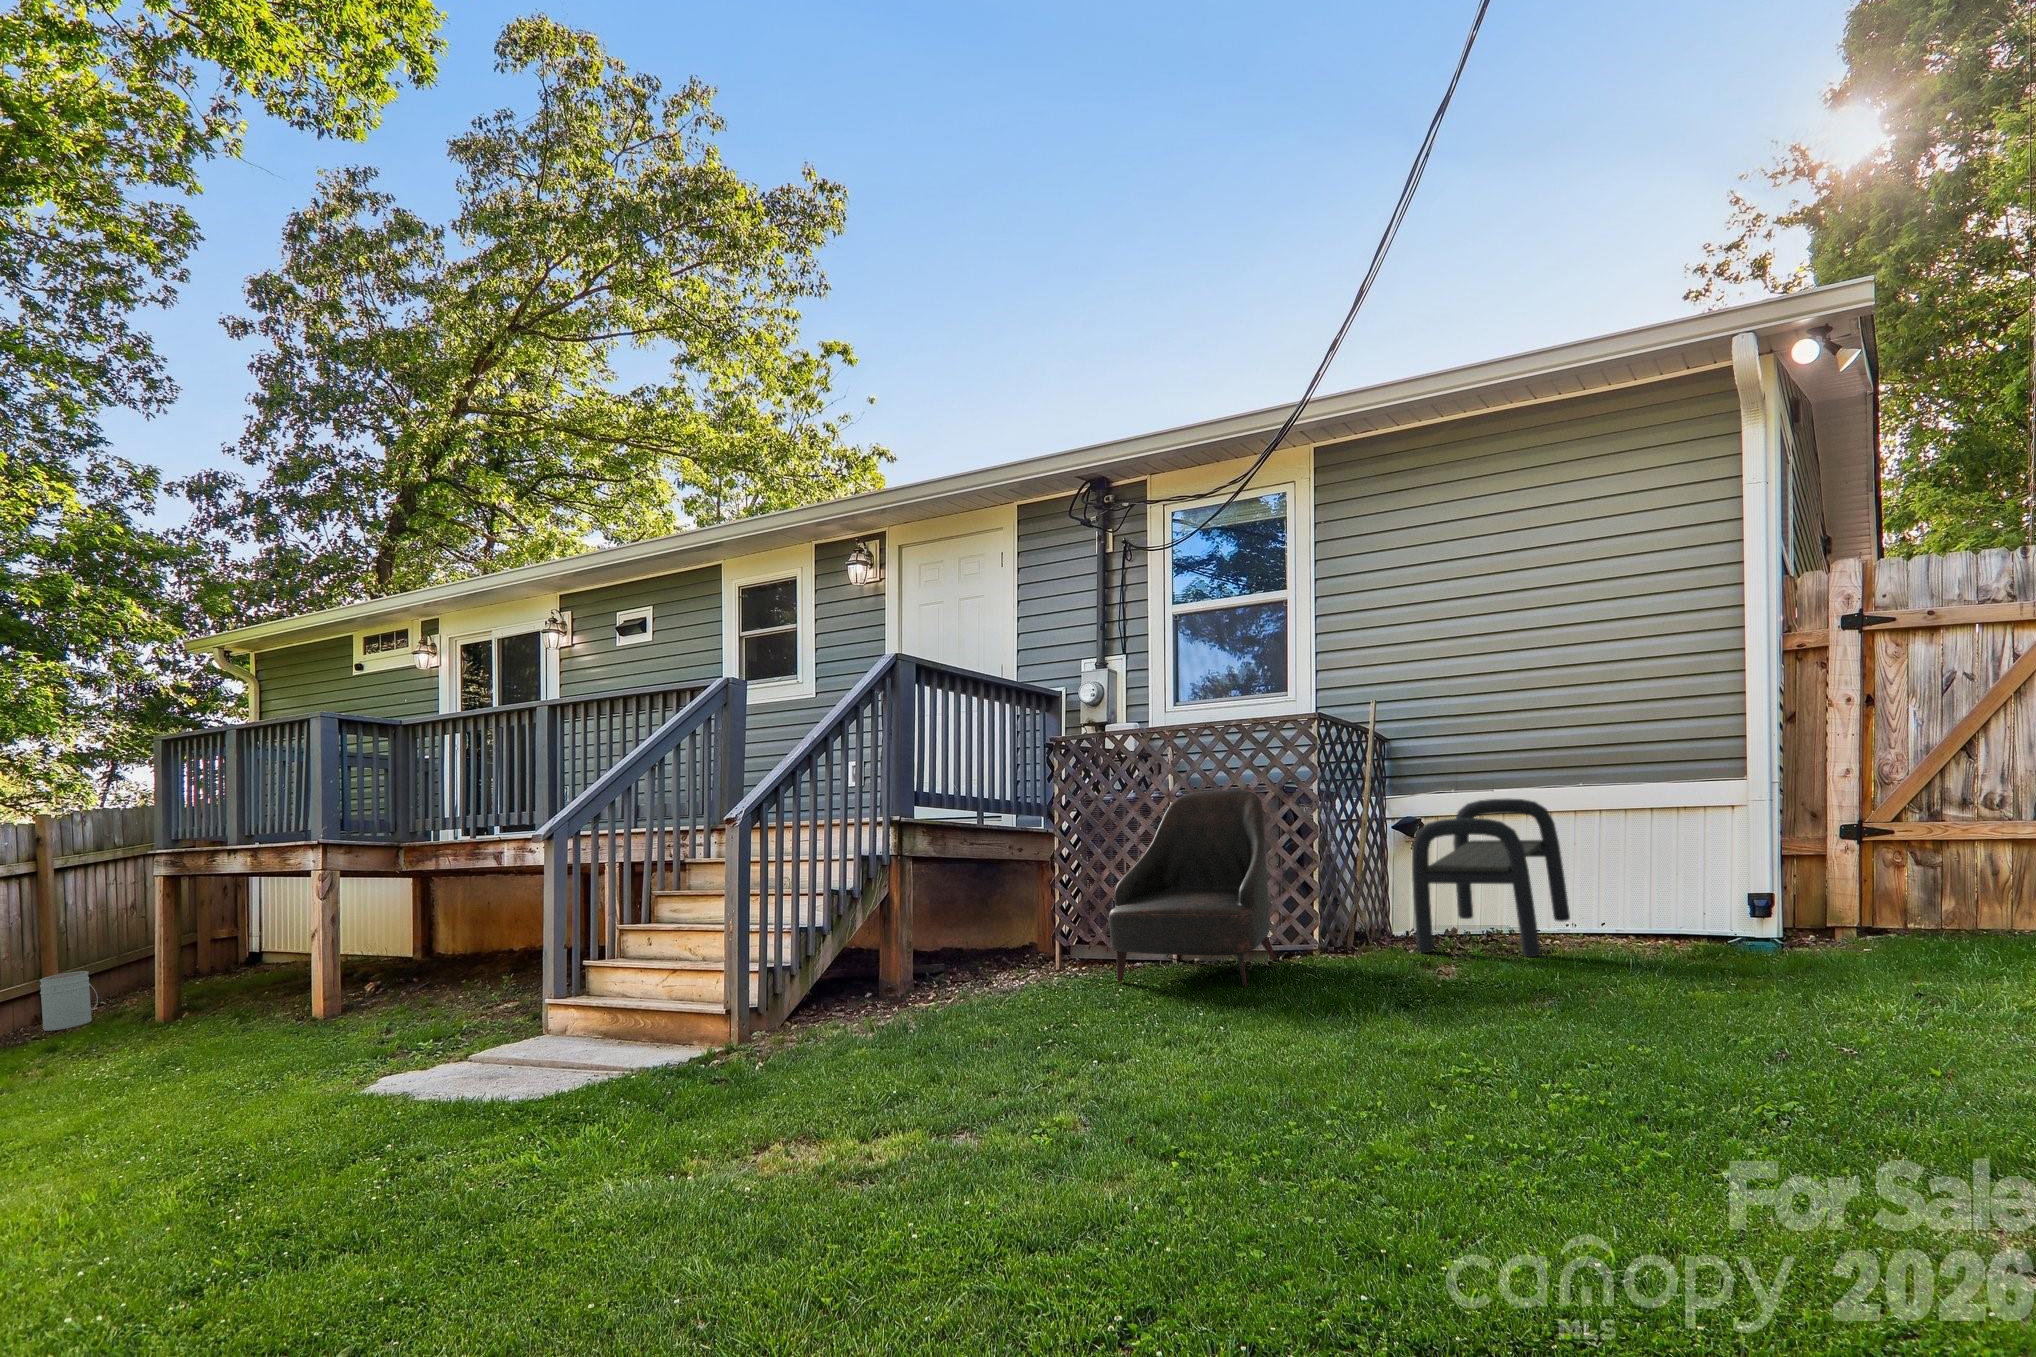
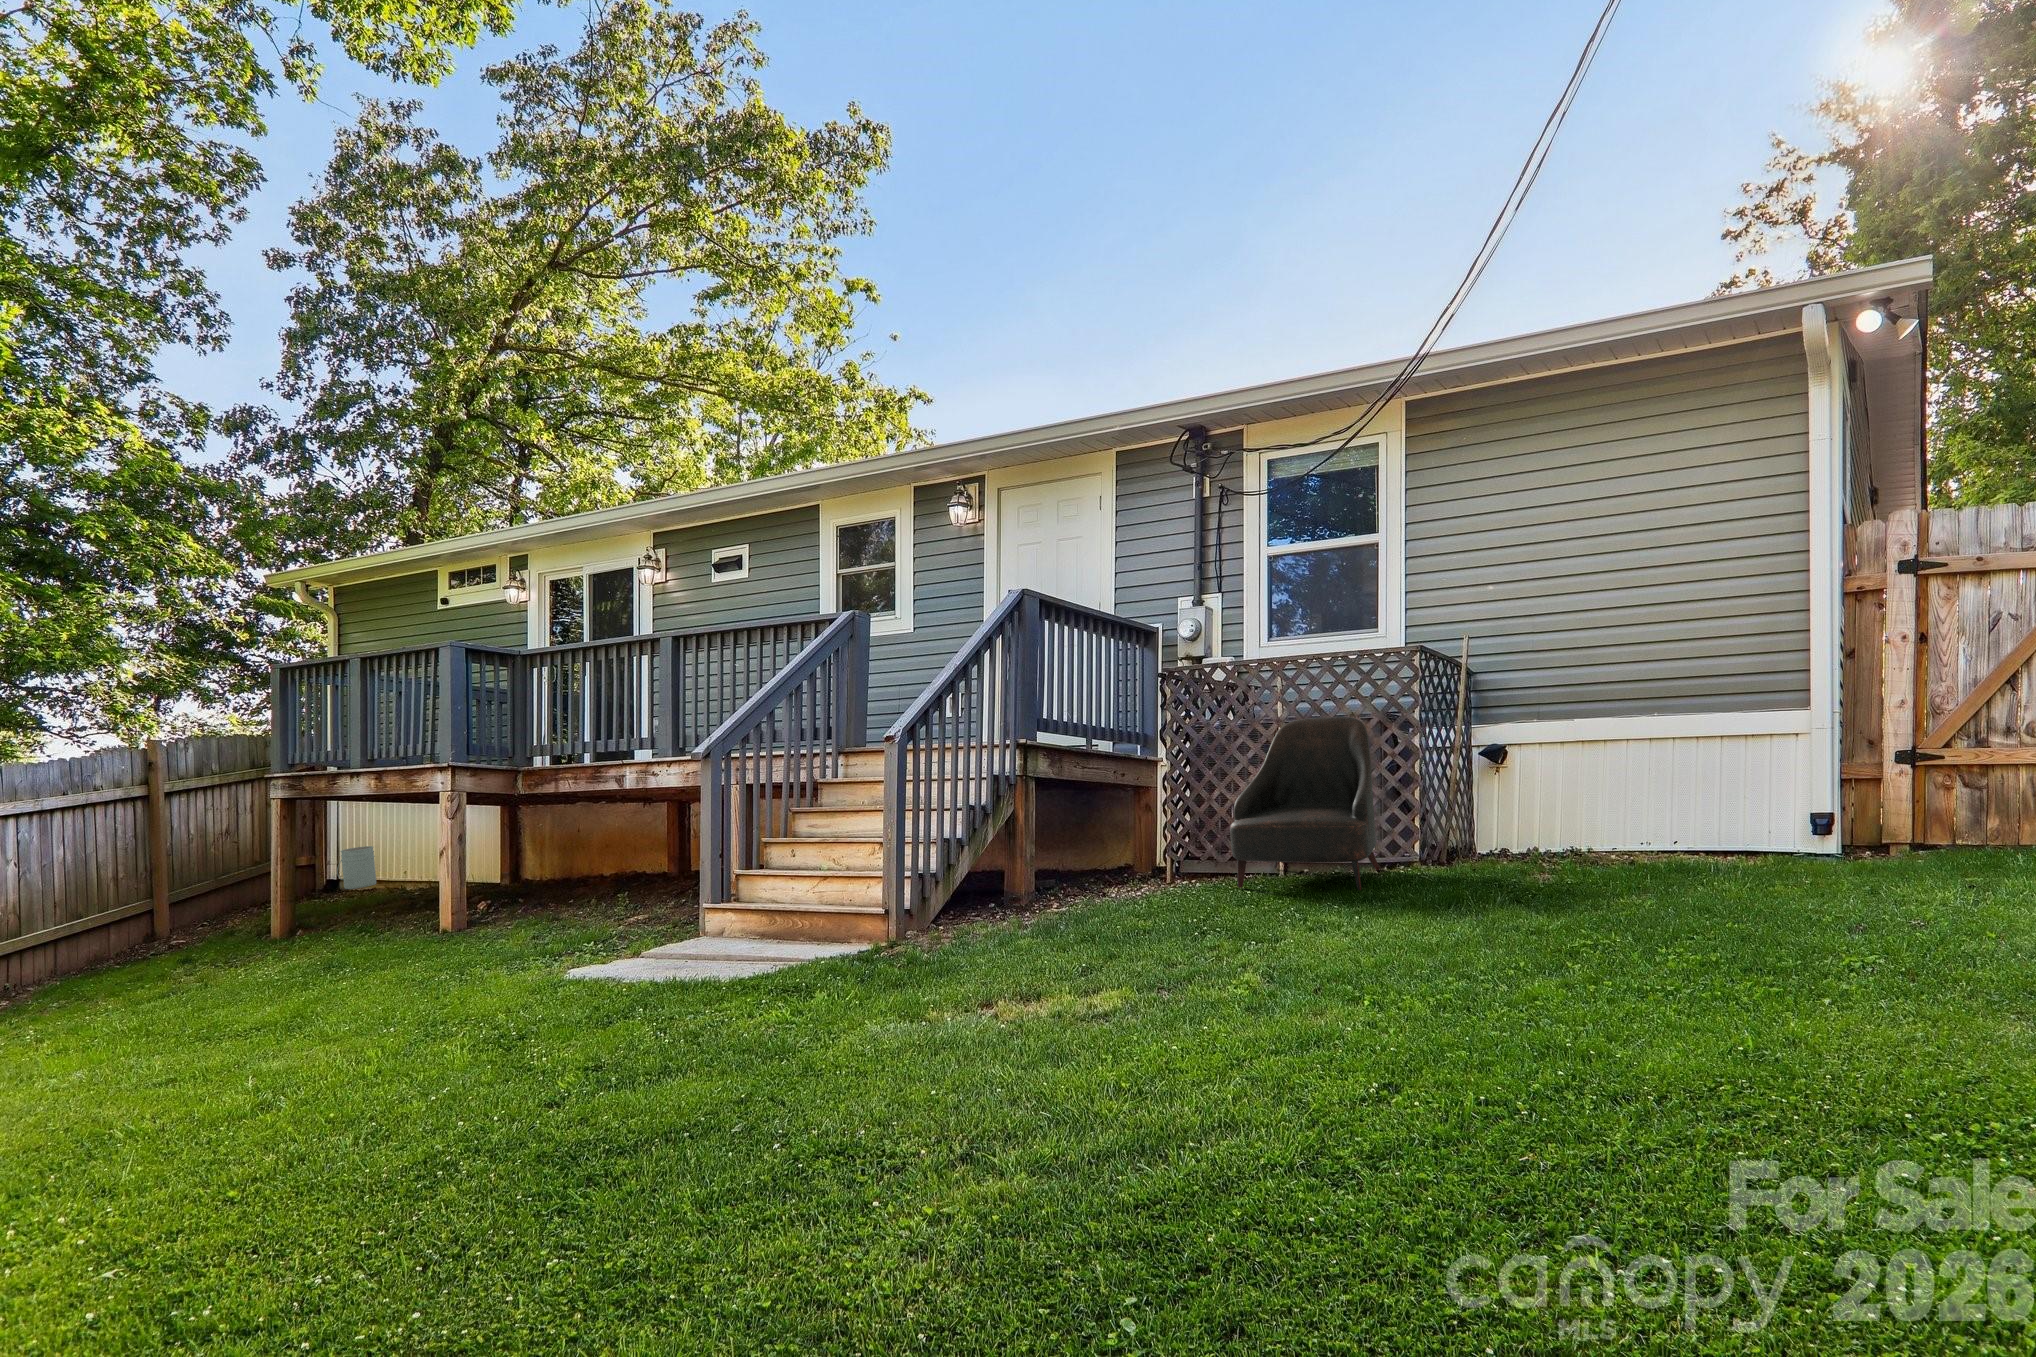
bench: present [1412,798,1570,957] -> none [1506,727,1644,866]
bucket: present [40,971,98,1031] -> present [337,846,376,889]

